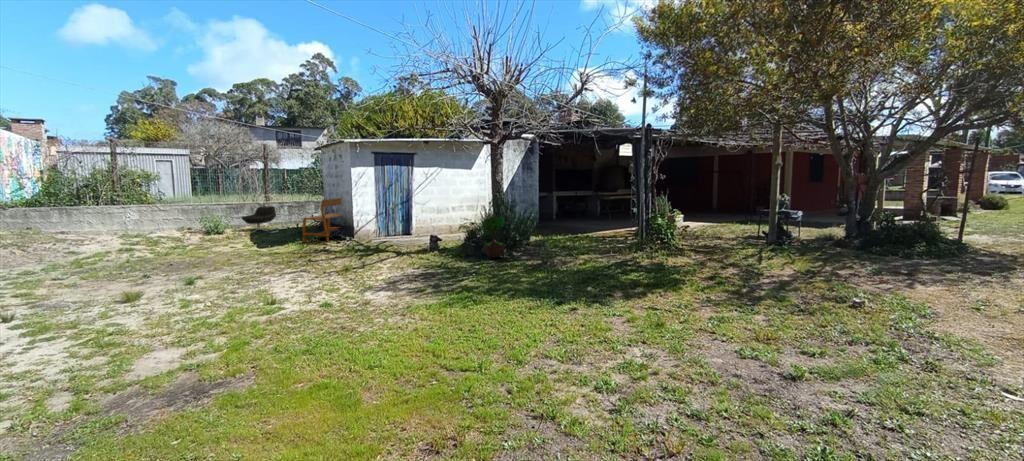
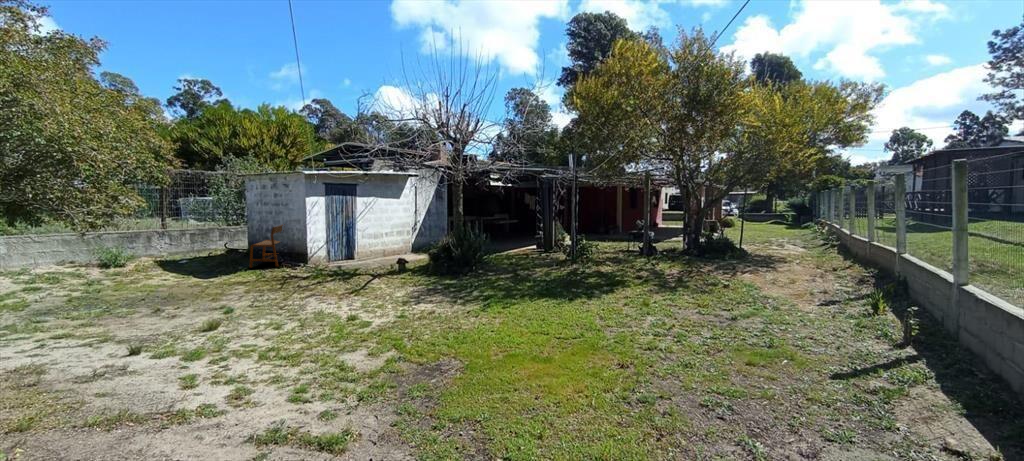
lounge chair: present [241,206,276,230] -> none [143,235,181,262]
potted tree: present [481,216,504,258] -> none [453,235,474,271]

